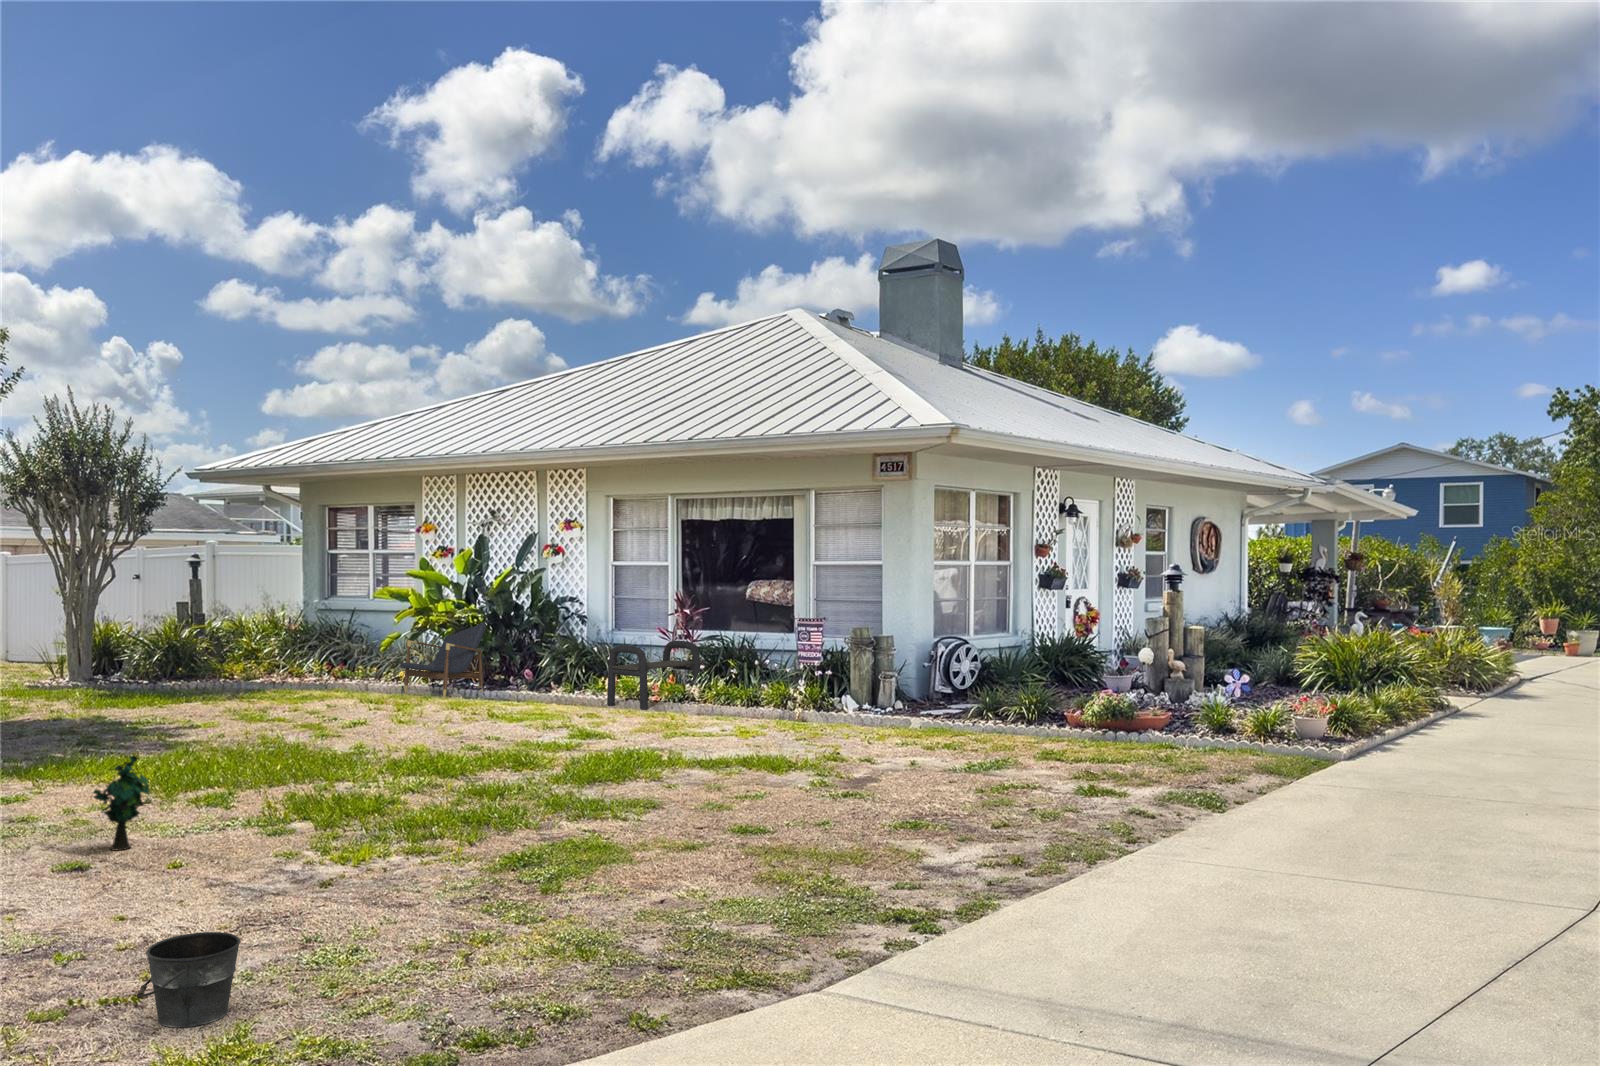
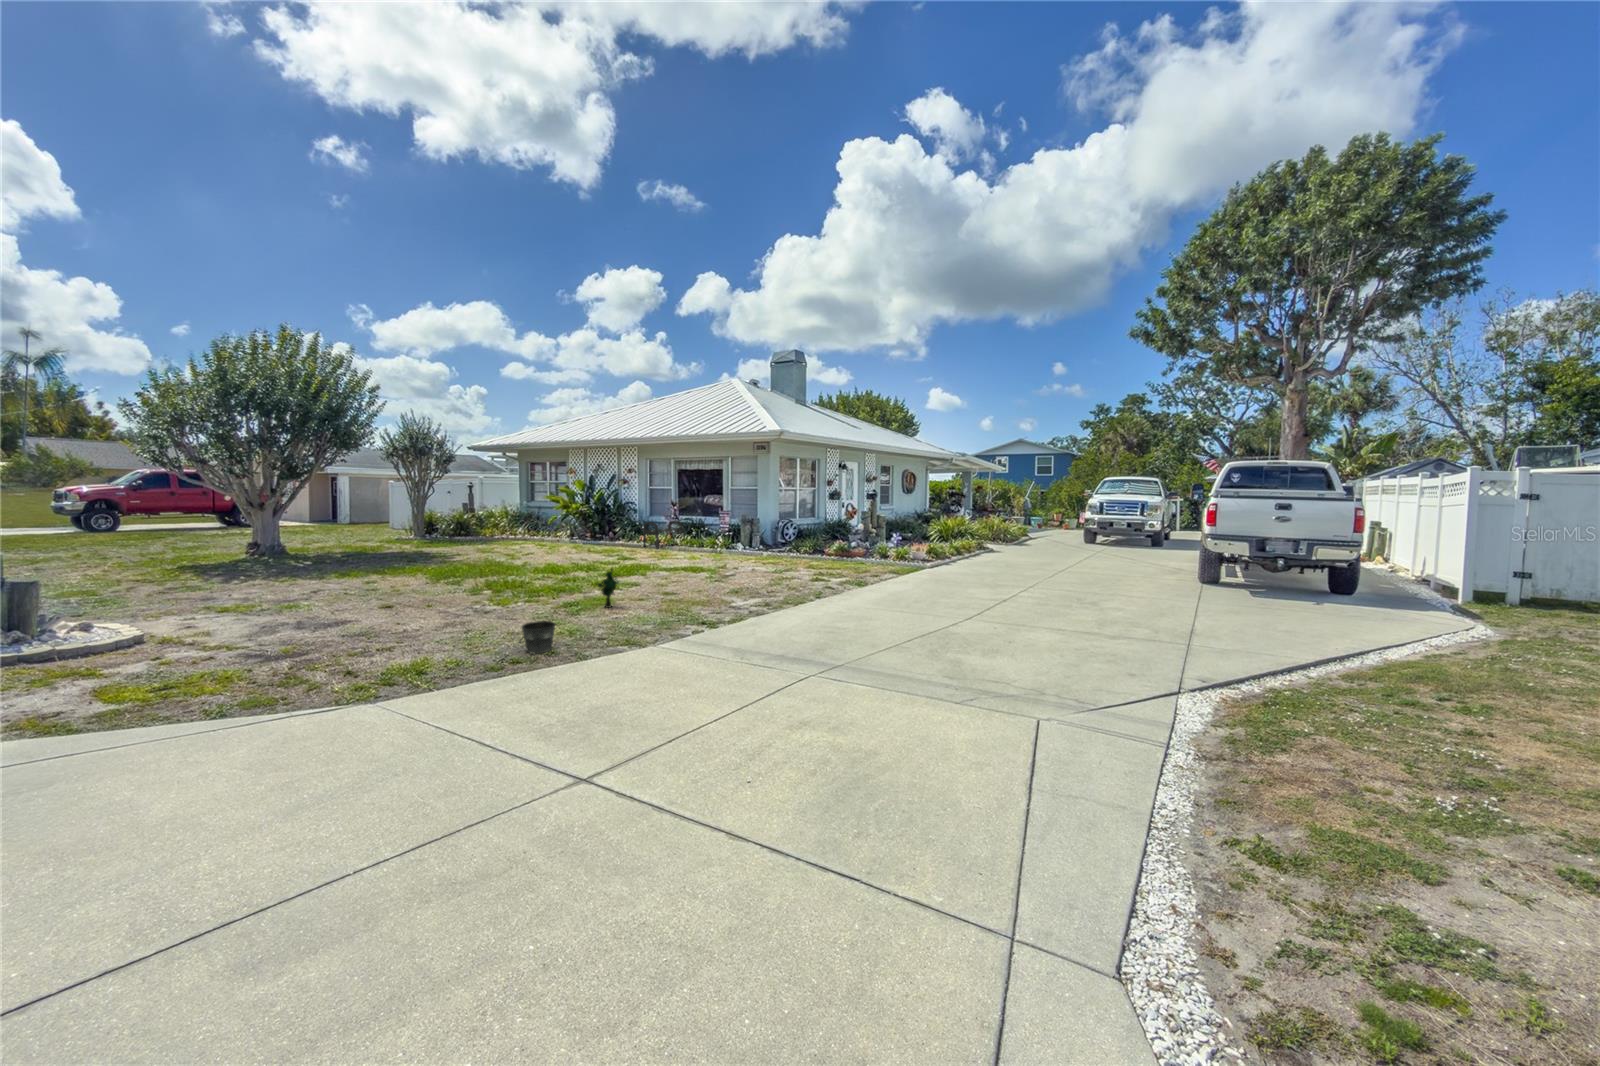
lounge chair: present [400,623,486,698] -> none [557,512,594,544]
decorative plant: present [93,756,150,850] -> present [598,569,619,608]
bucket: present [137,932,241,1028] -> present [519,621,555,654]

